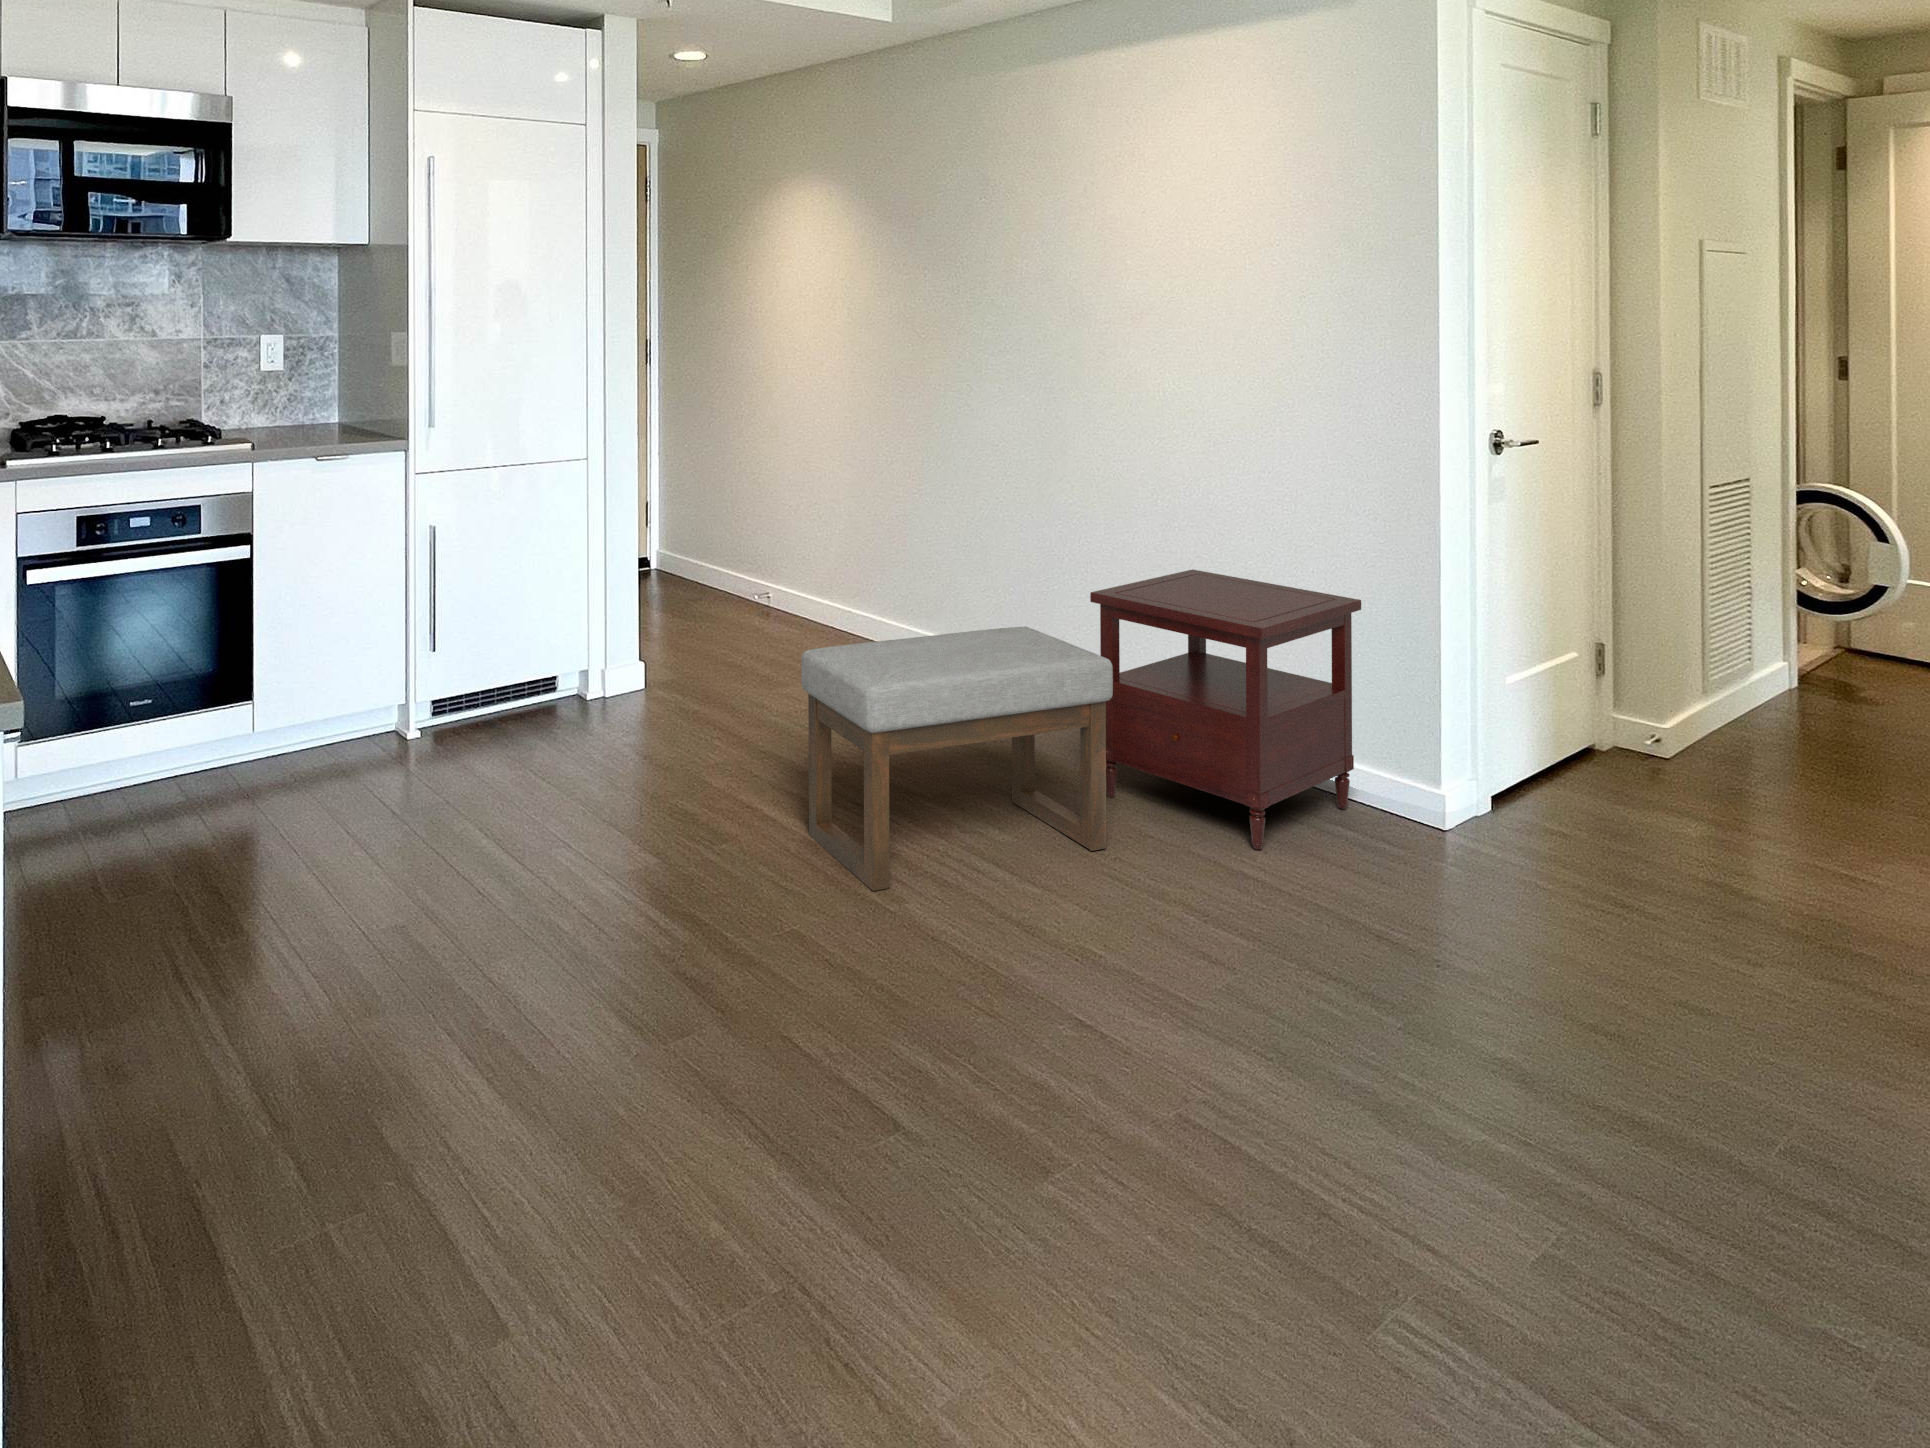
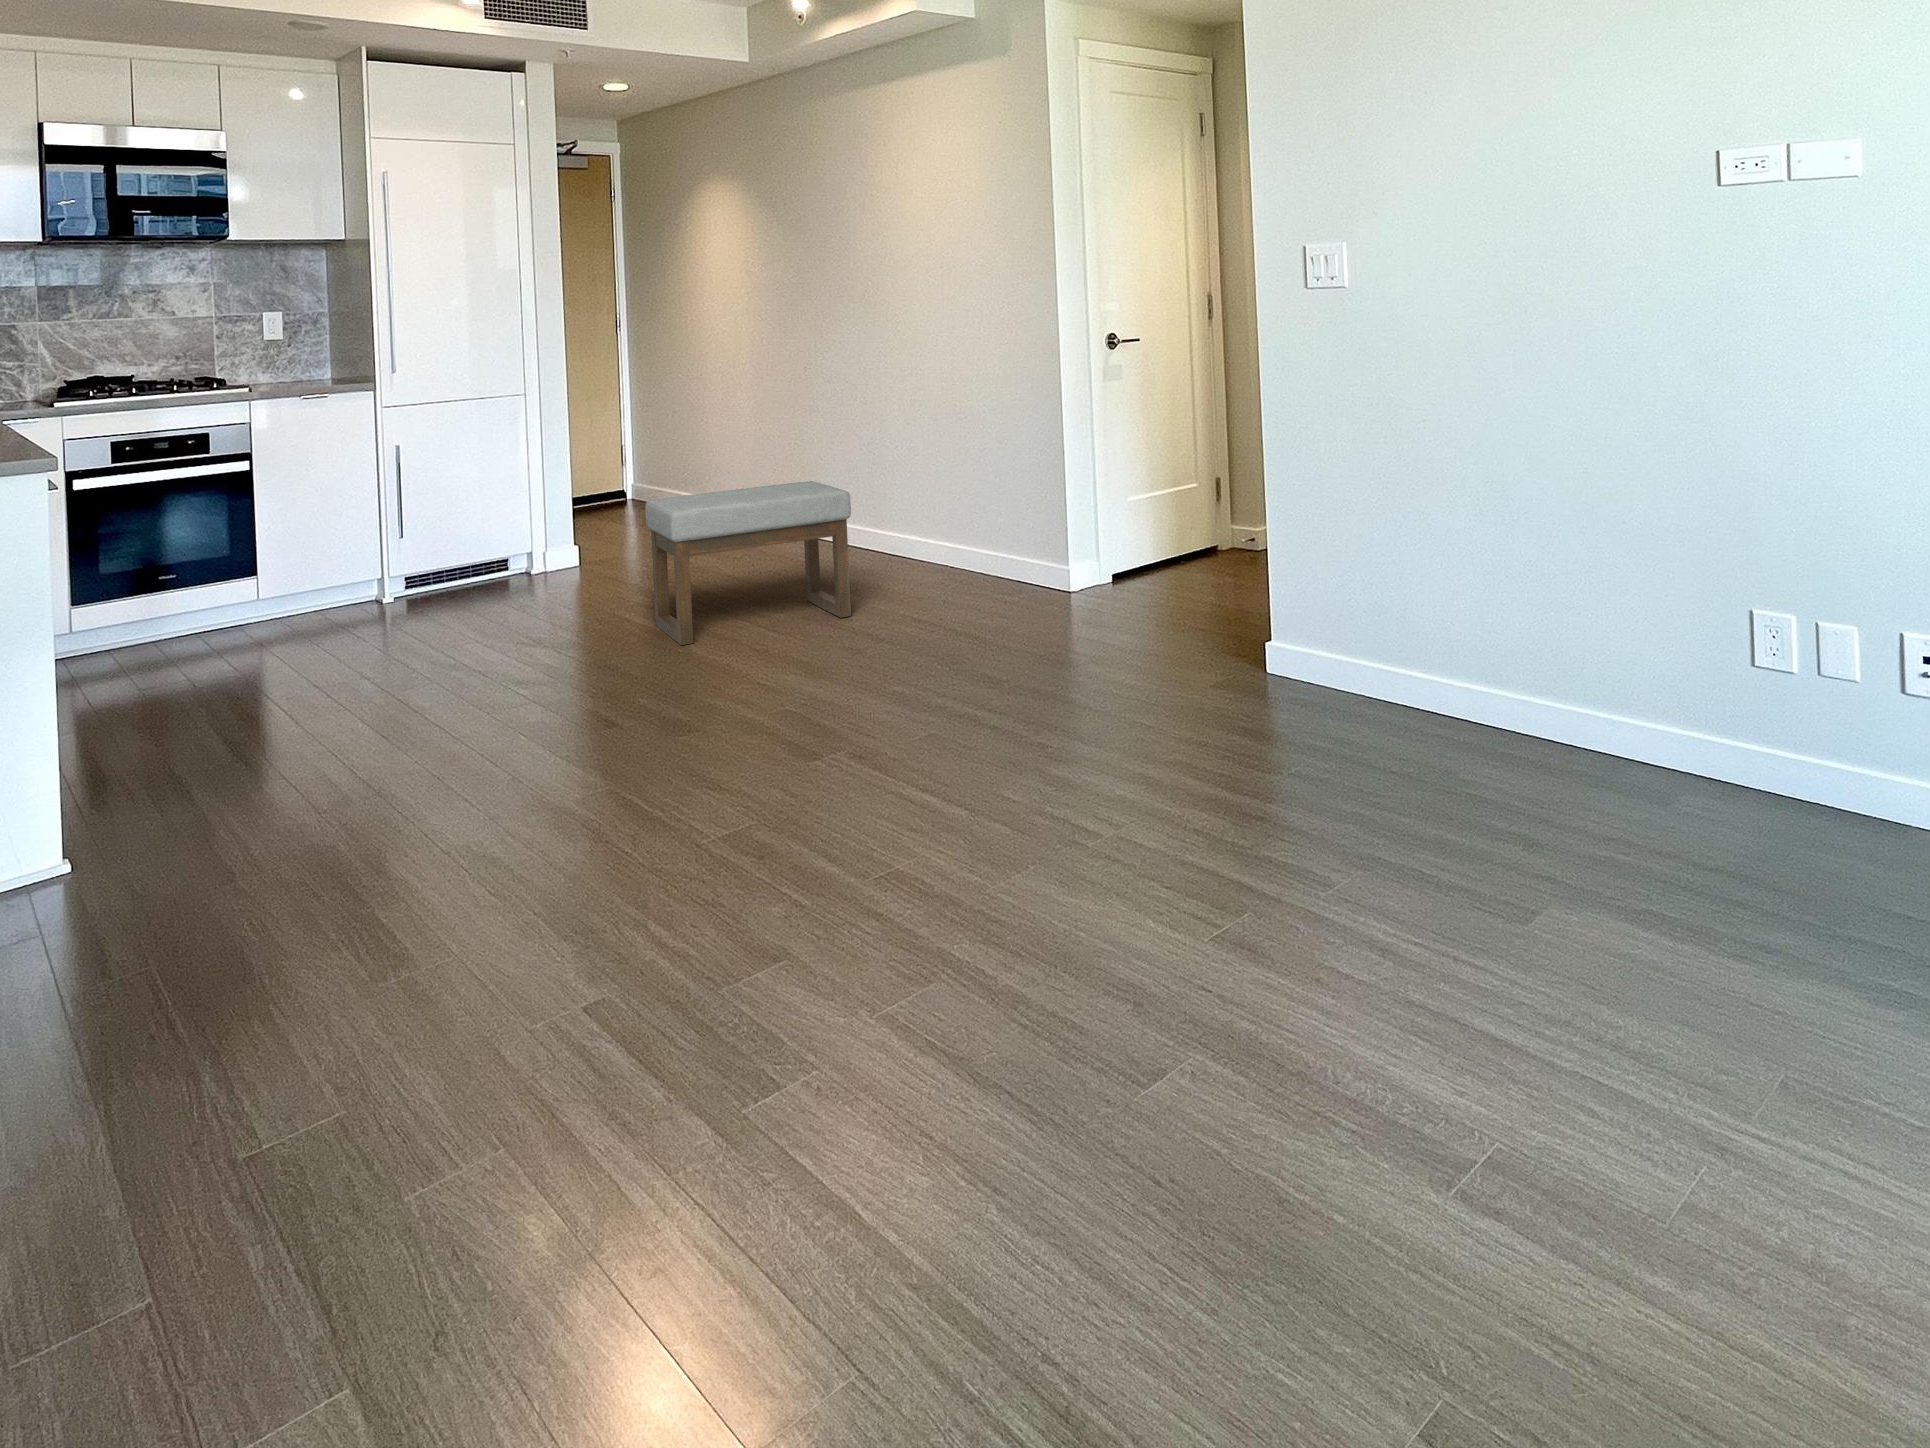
side table: present [1090,569,1361,849] -> none [858,442,1031,609]

